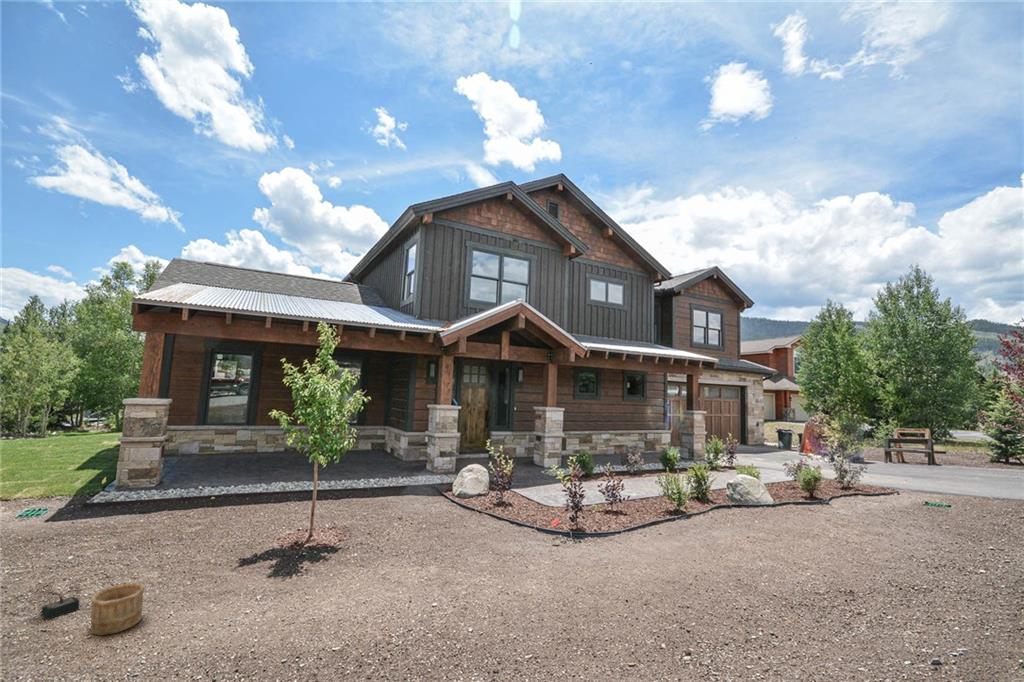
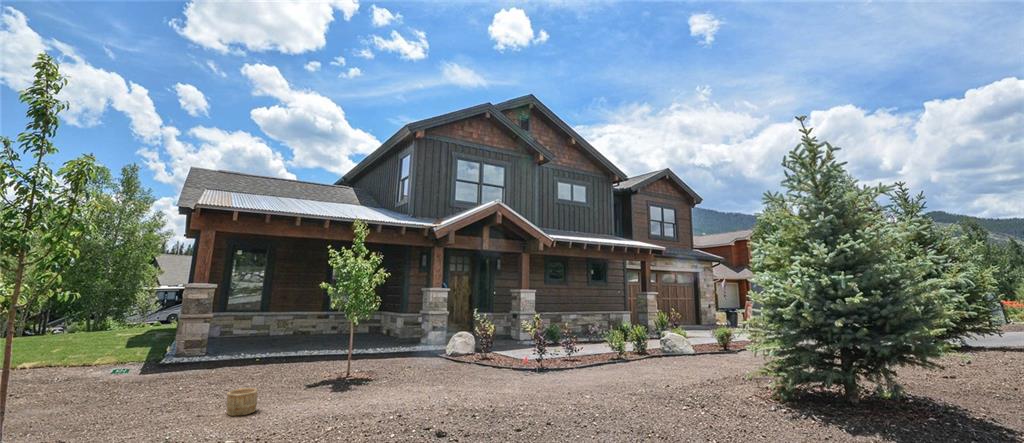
decorative plant: present [30,580,86,619] -> none [182,388,212,412]

